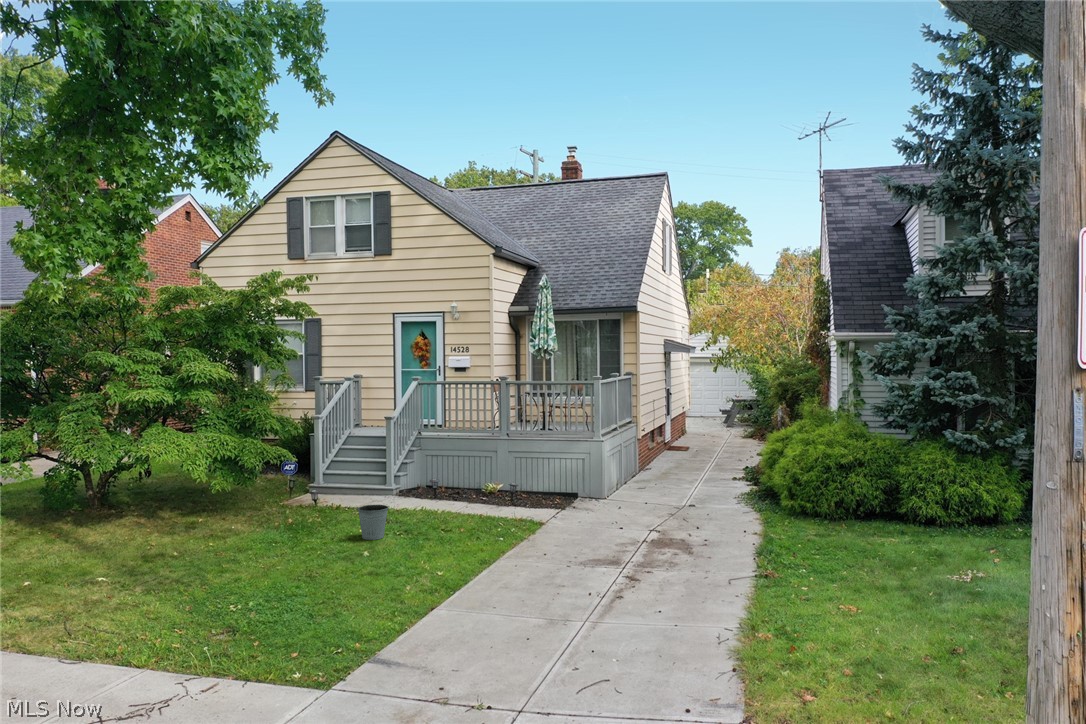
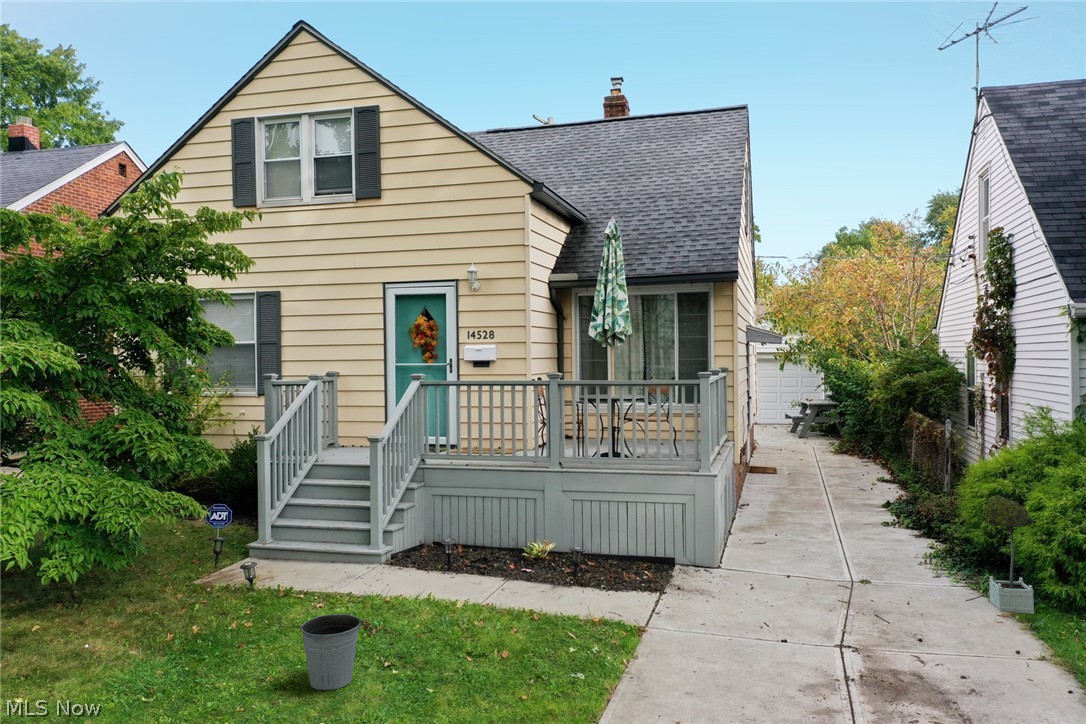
potted tree: none [750,450,778,517] -> present [982,495,1036,614]

